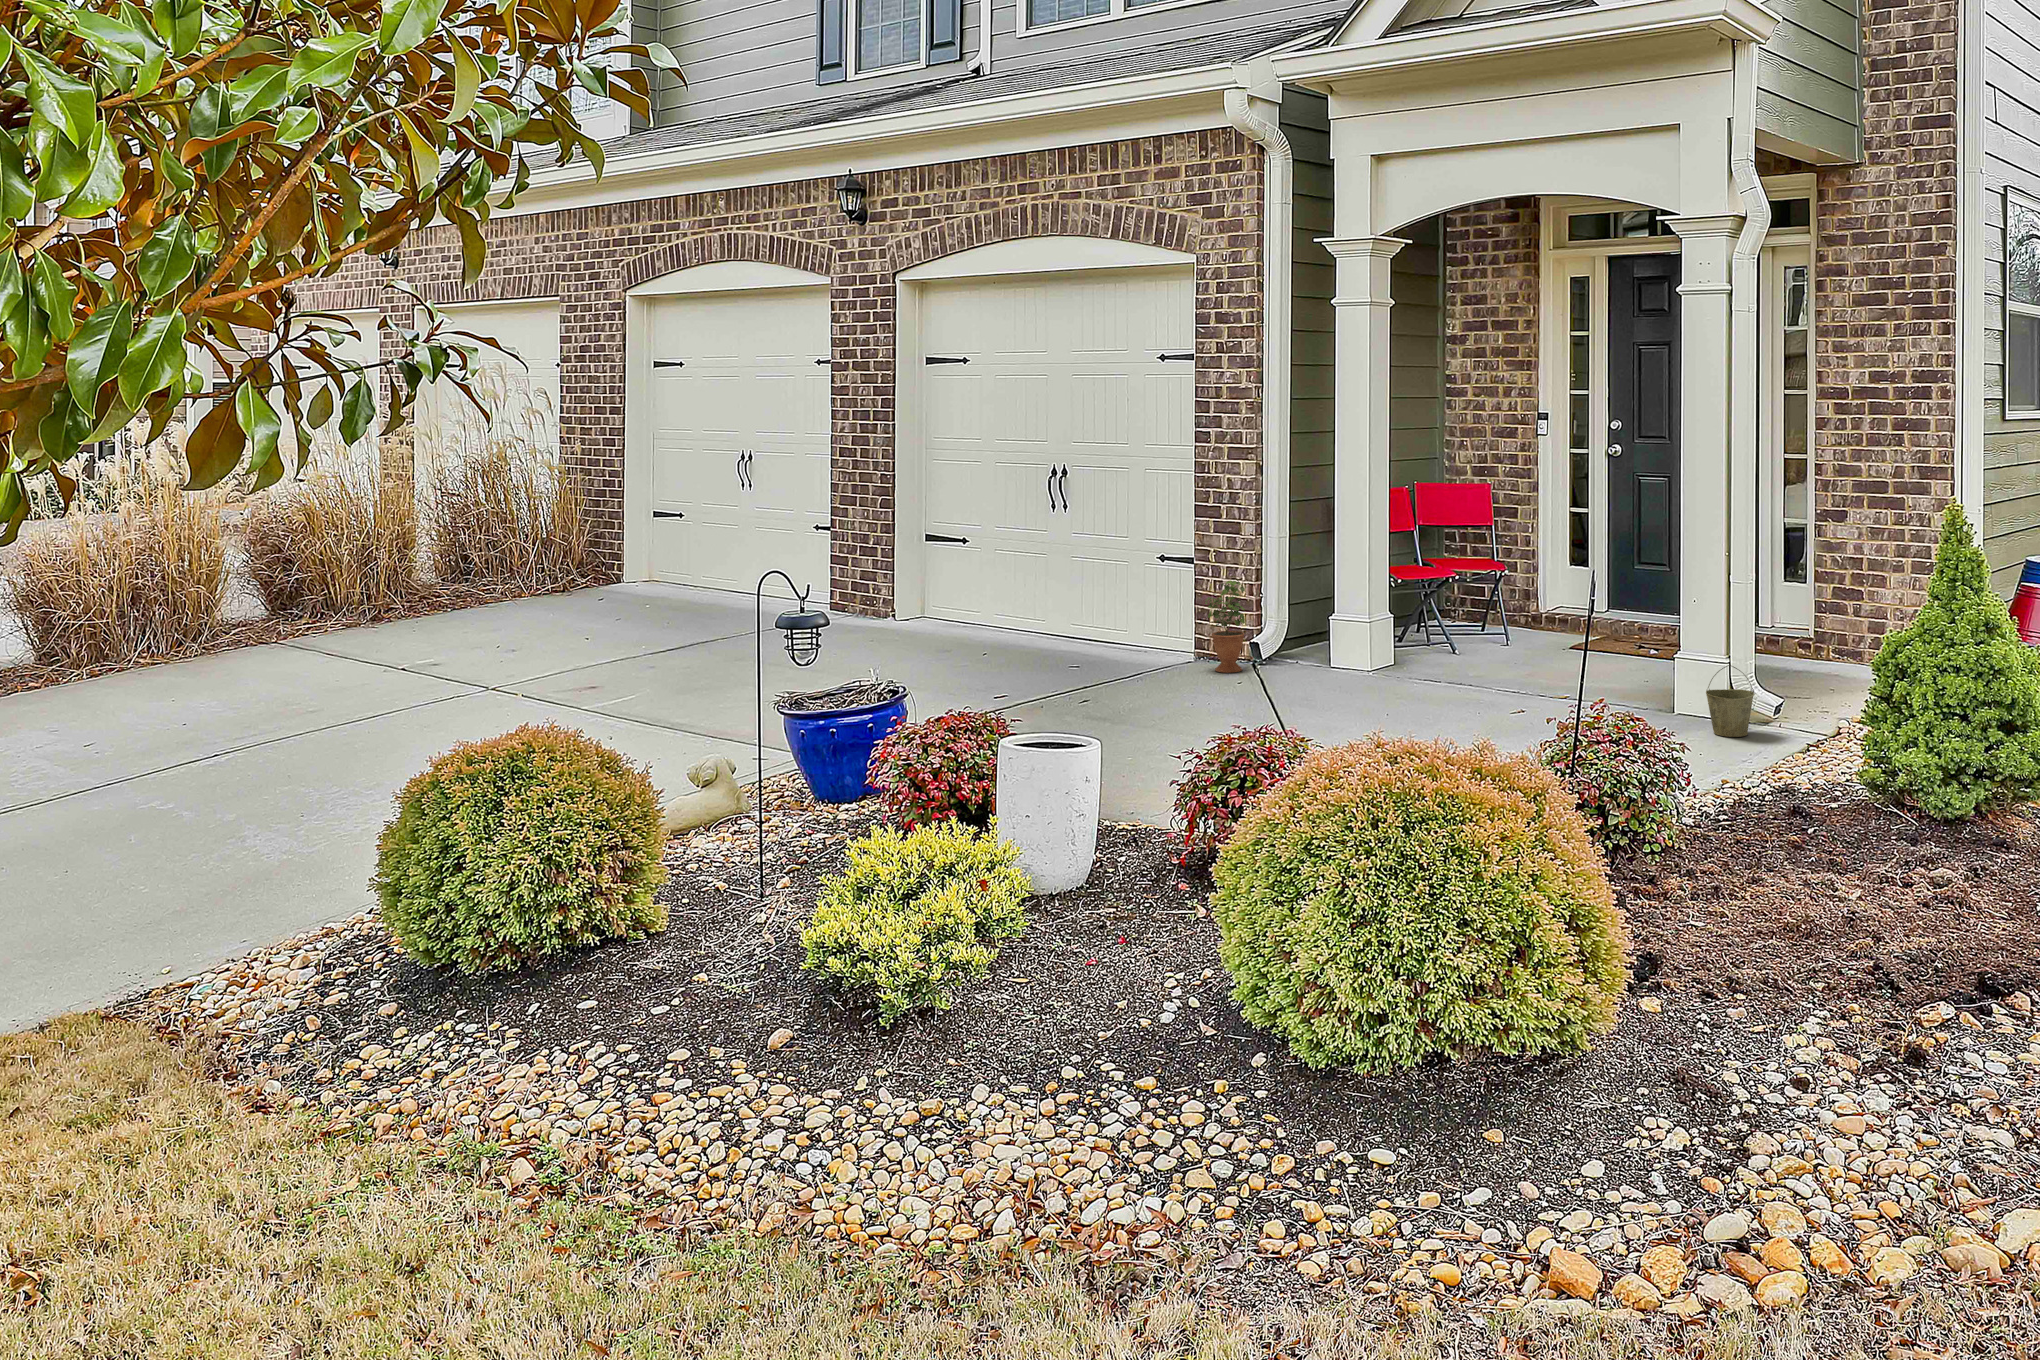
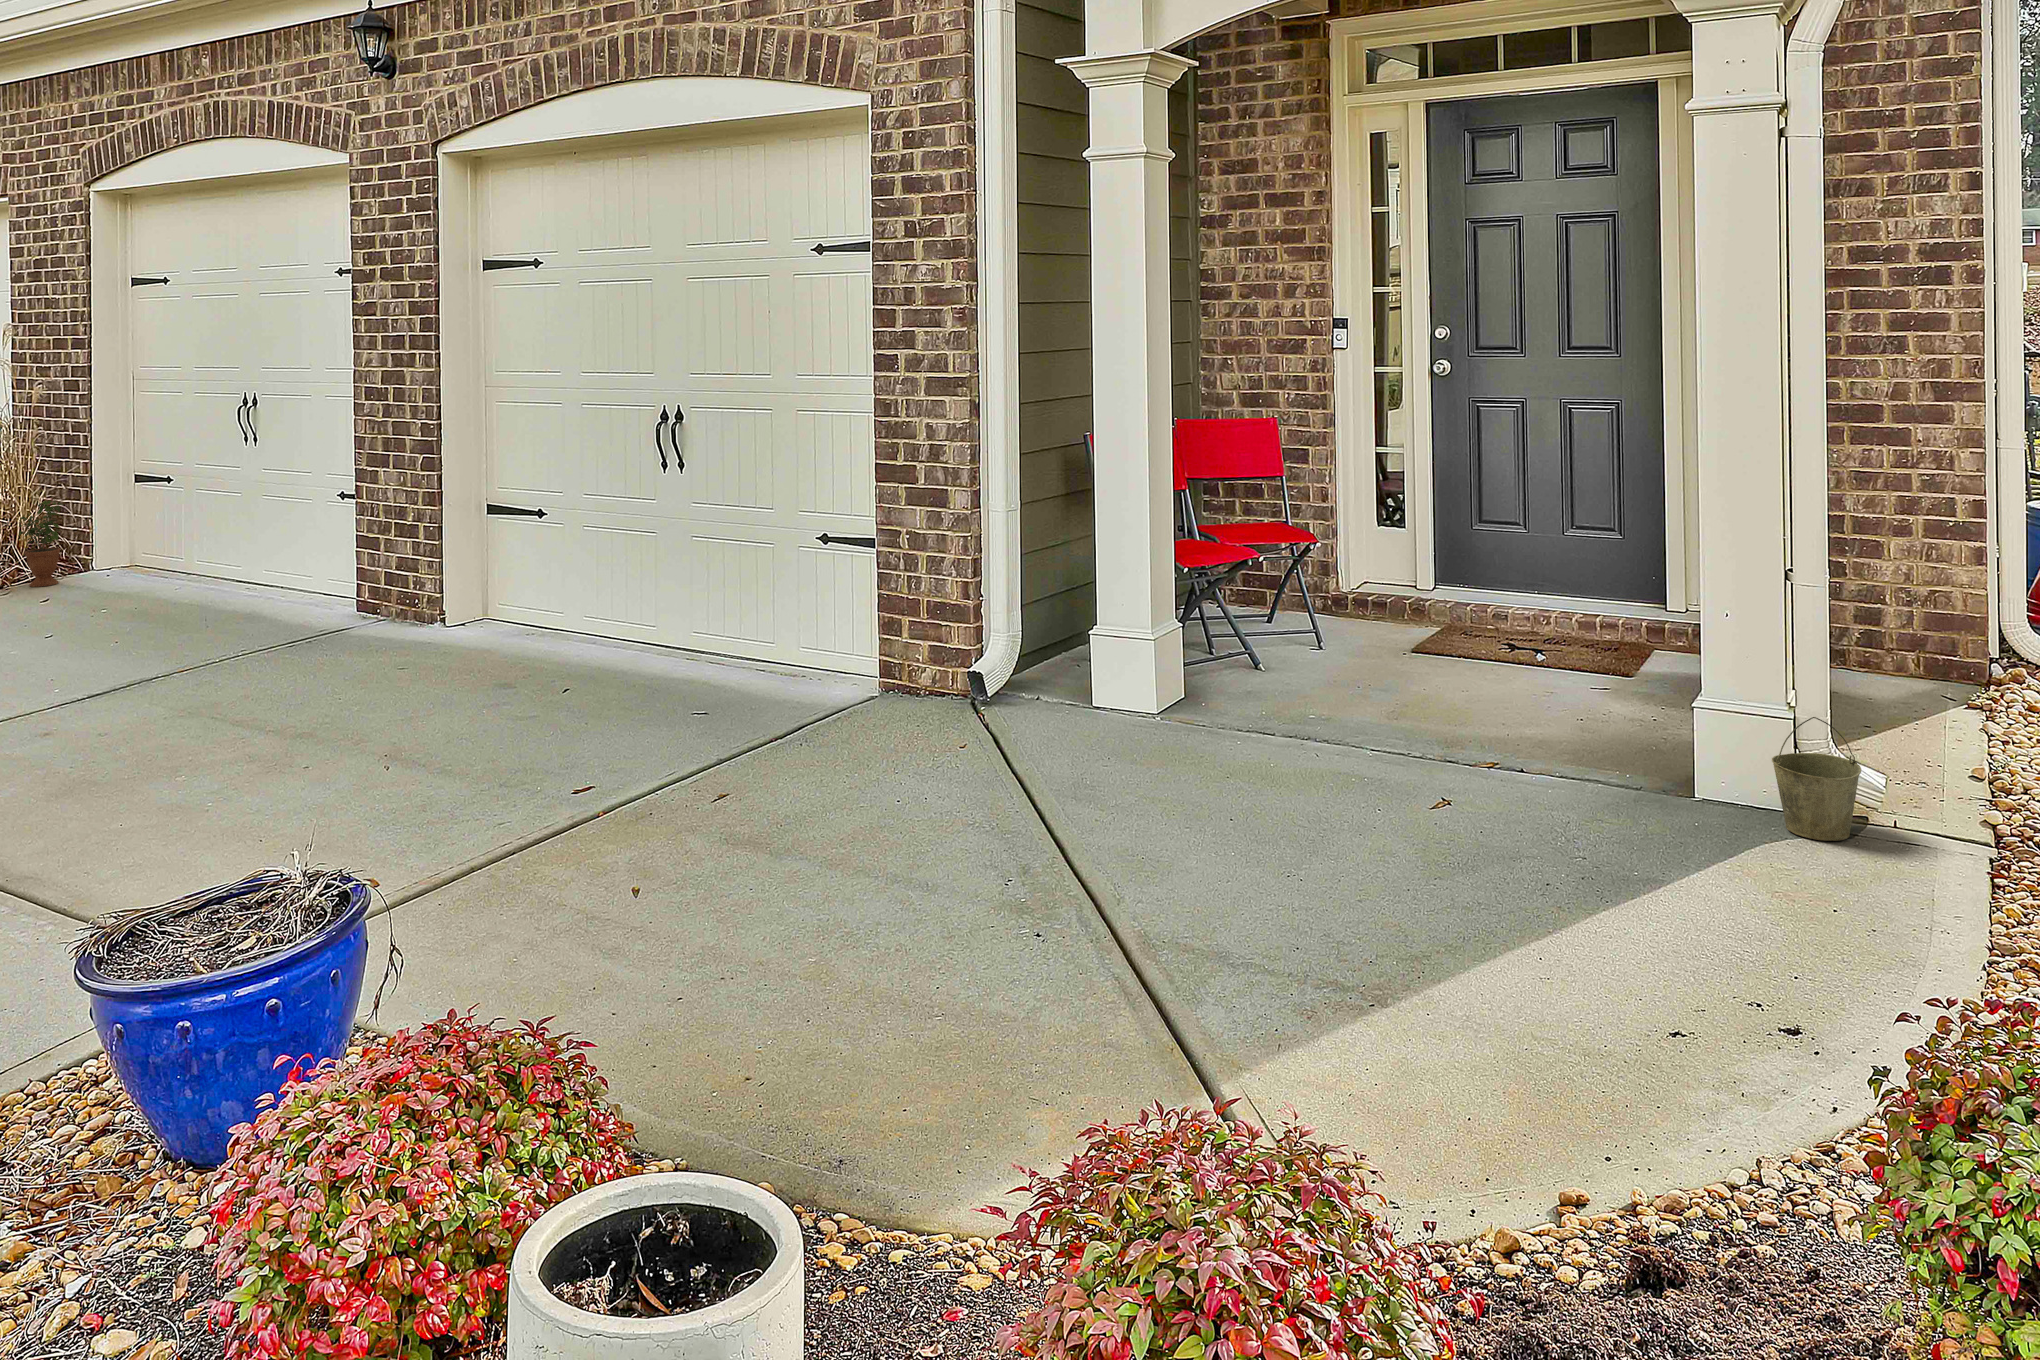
potted plant: present [1205,580,1245,673] -> present [19,500,63,587]

